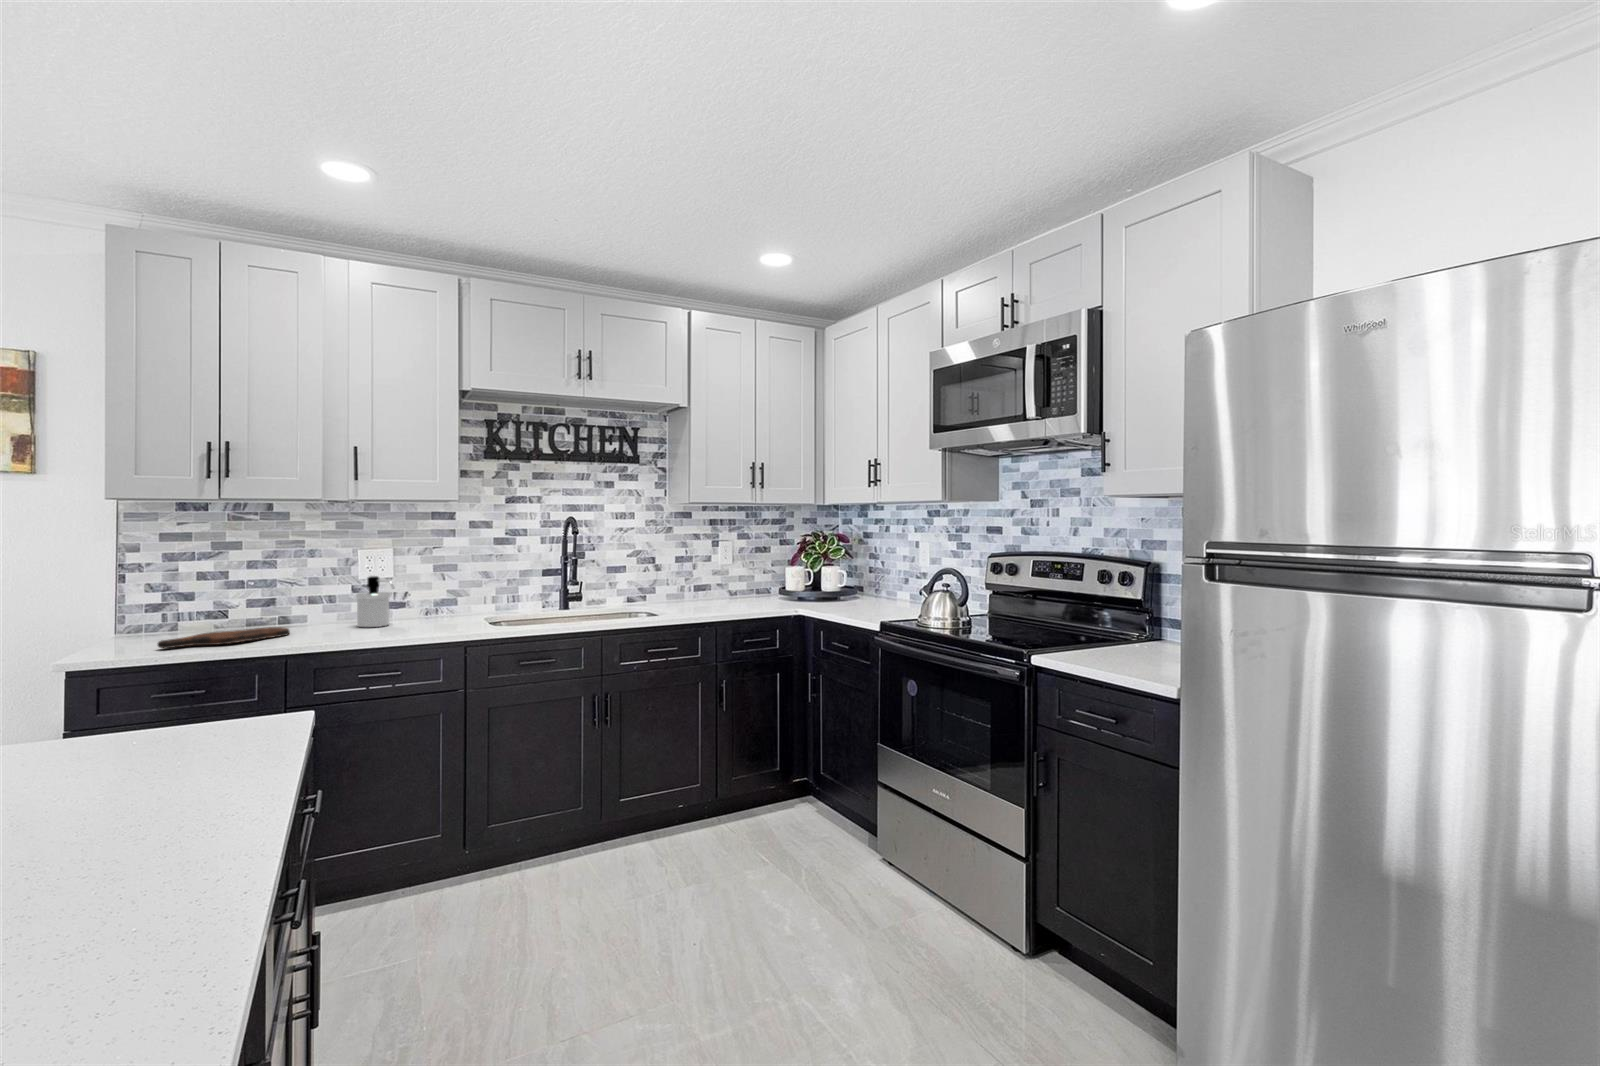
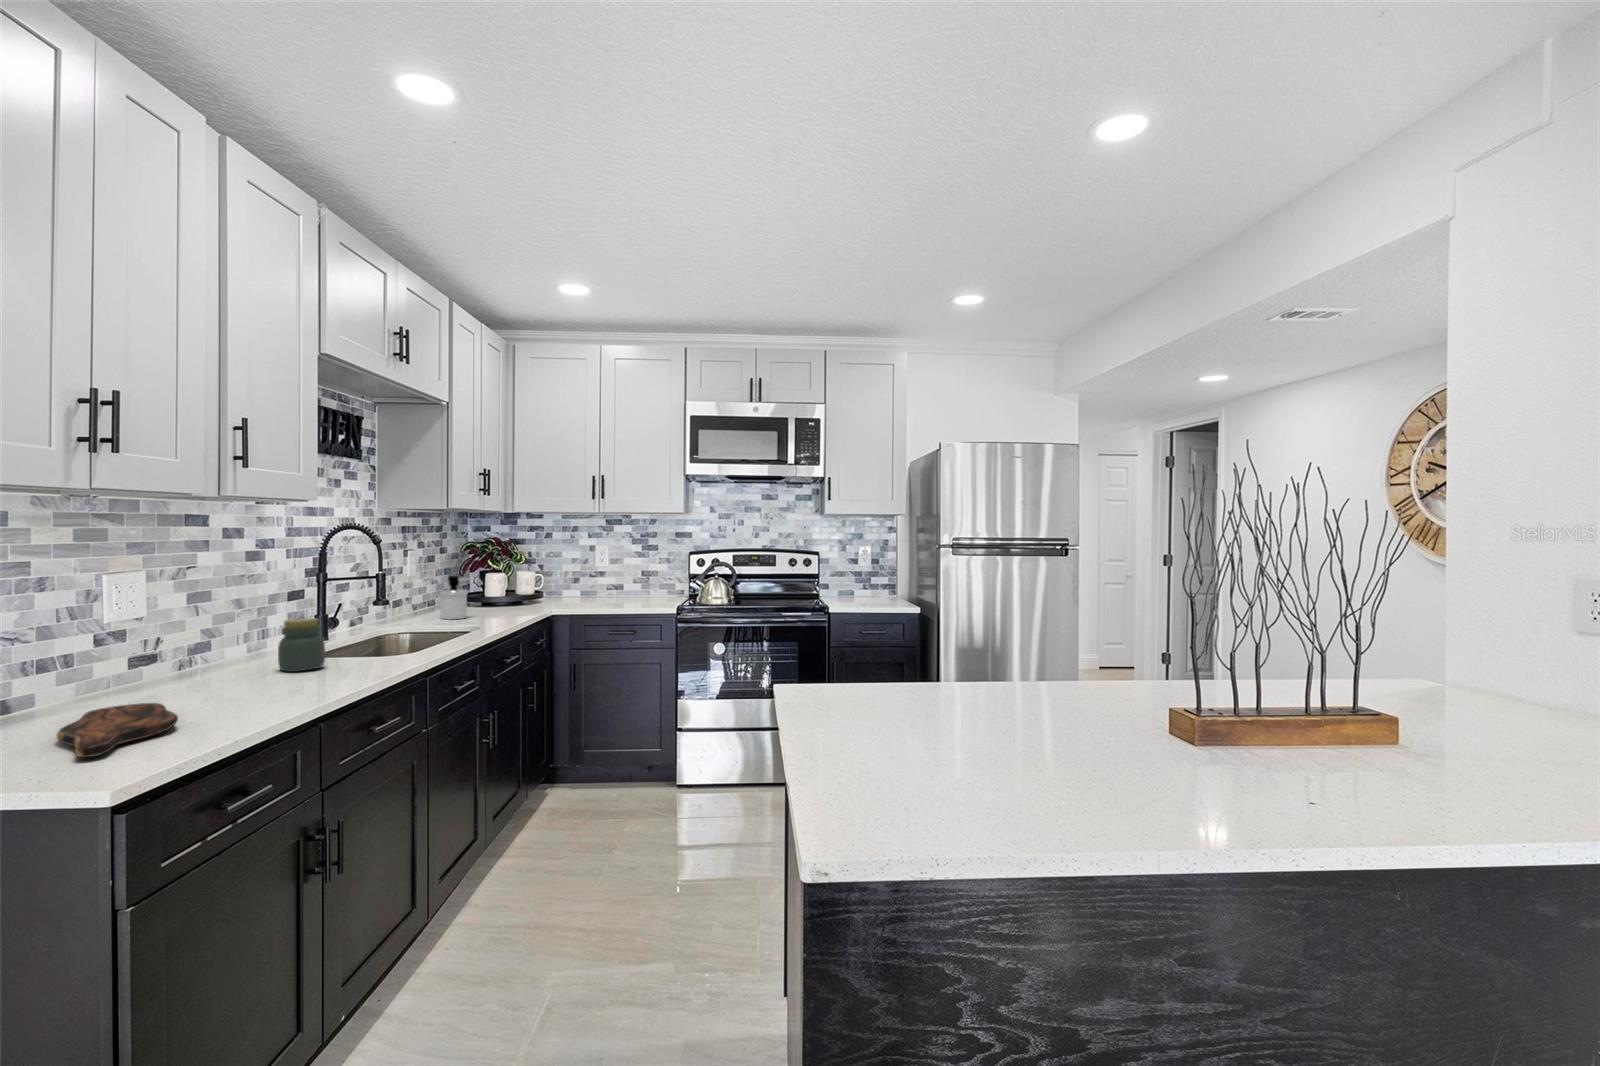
soap dispenser: present [356,576,394,627] -> present [439,576,483,619]
jar: none [428,588,460,627] -> present [278,618,325,672]

